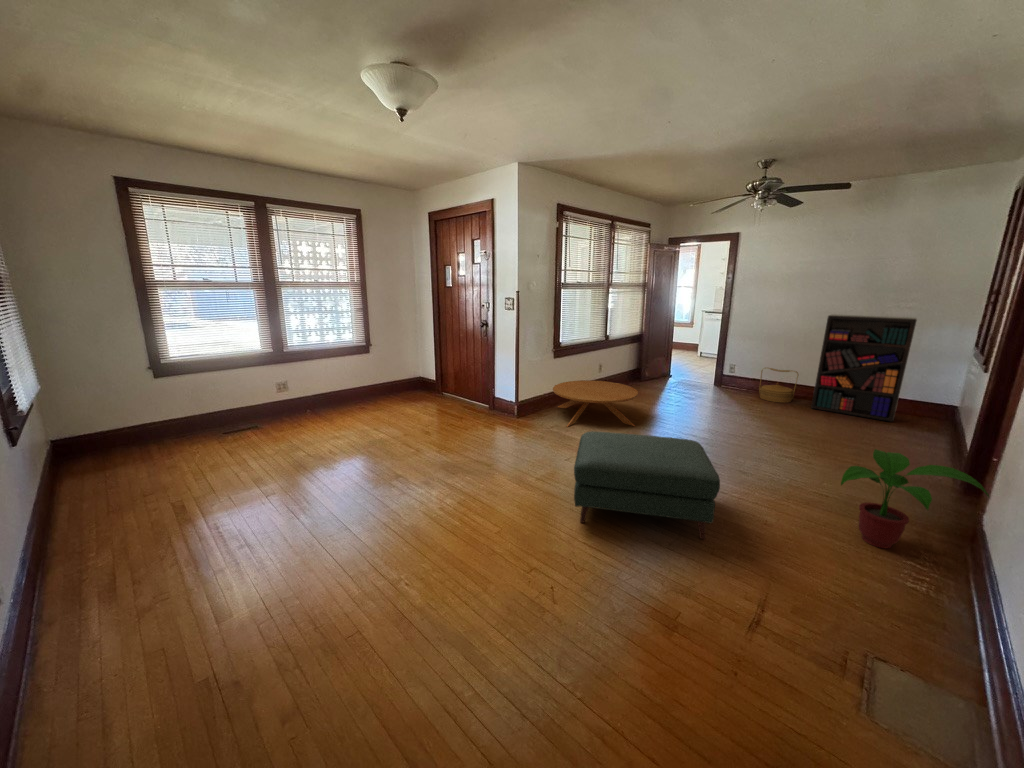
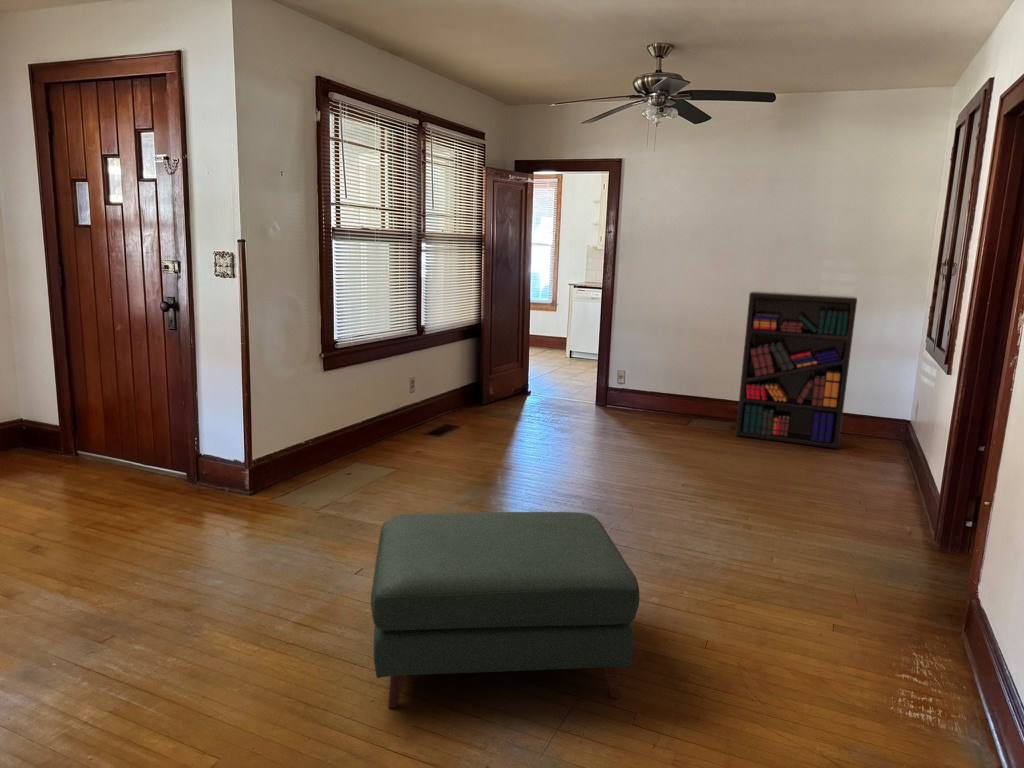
woven basket: present [759,368,798,403] -> none [663,375,716,429]
coffee table: present [553,380,638,427] -> none [322,410,480,503]
potted plant: present [841,449,989,549] -> none [812,499,996,658]

